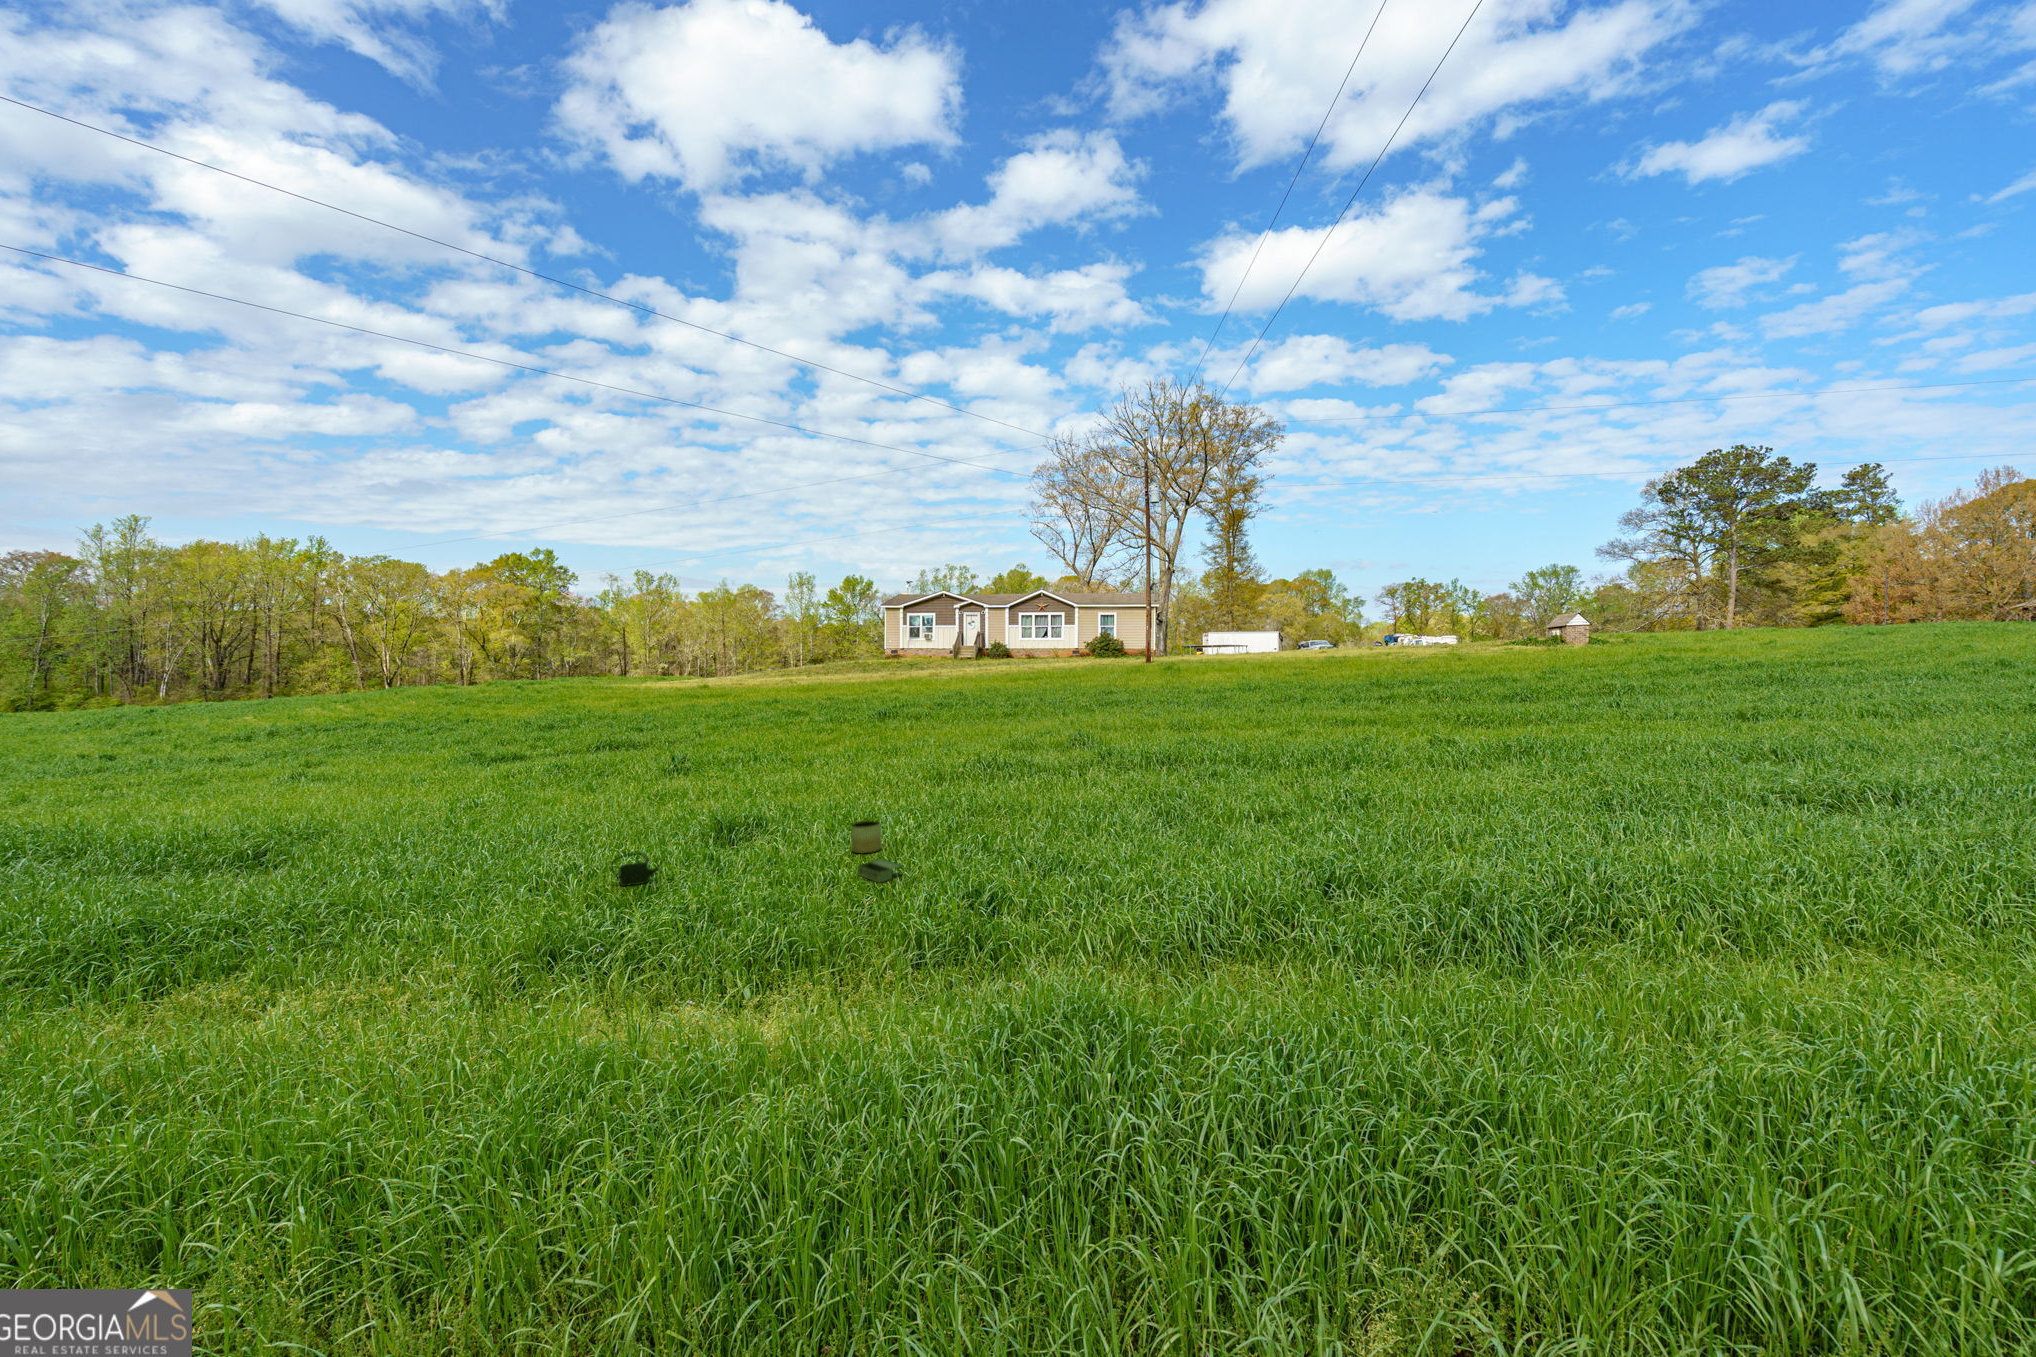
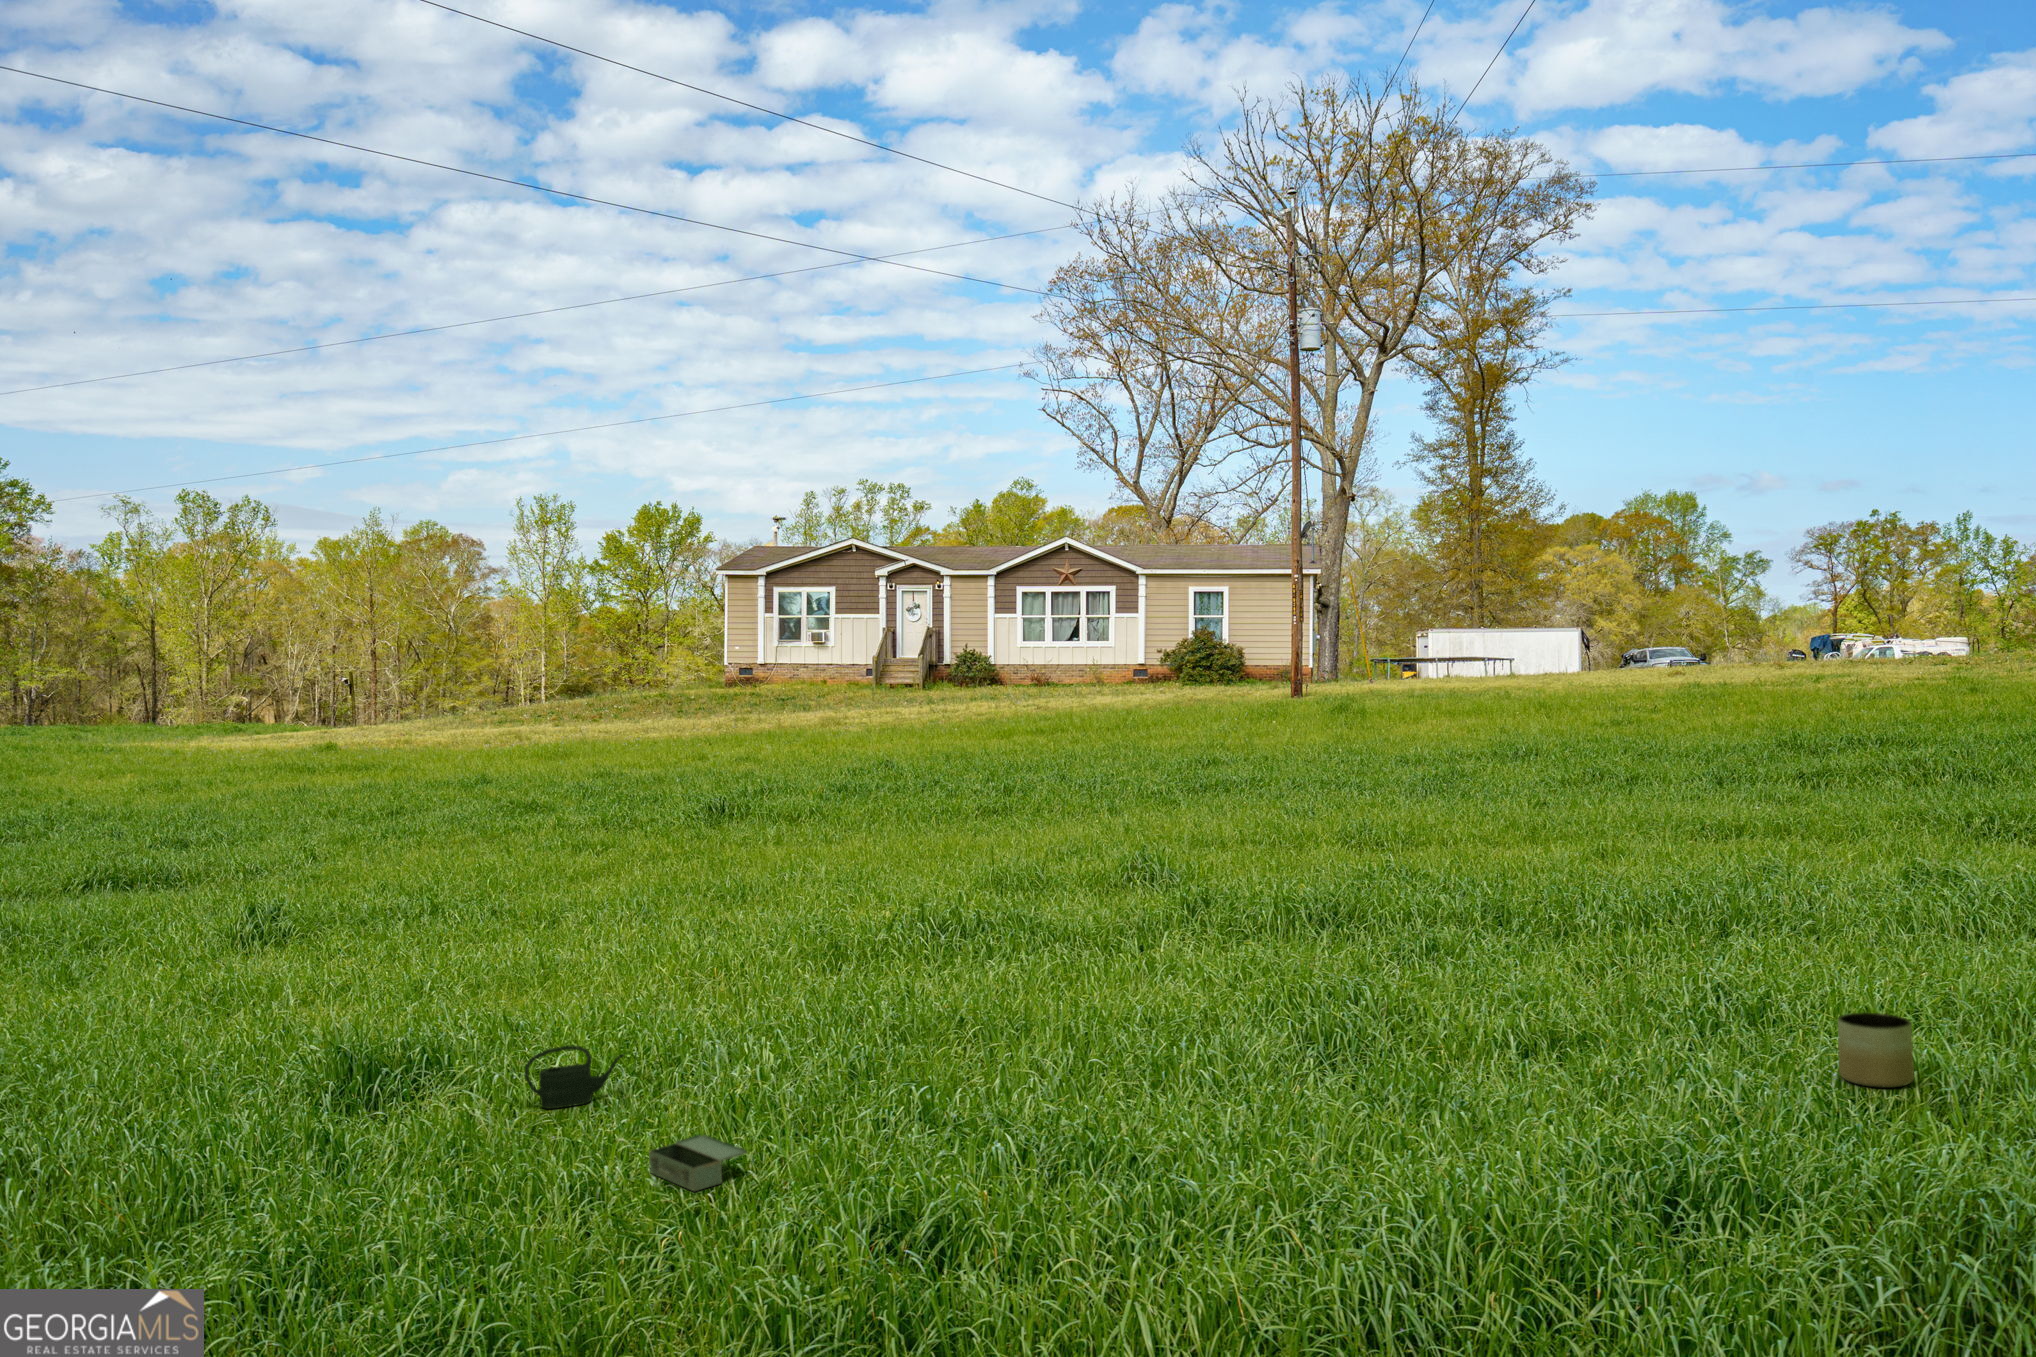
planter: present [851,821,881,854] -> present [1838,1013,1914,1088]
watering can: present [611,853,664,886] -> present [525,1046,625,1109]

